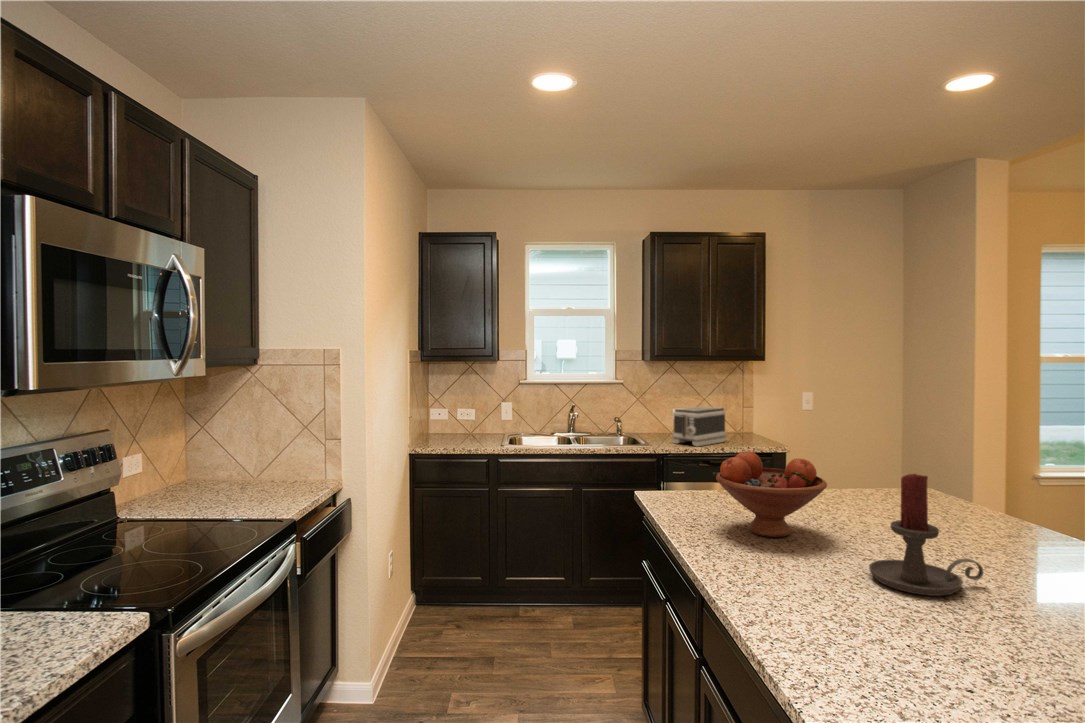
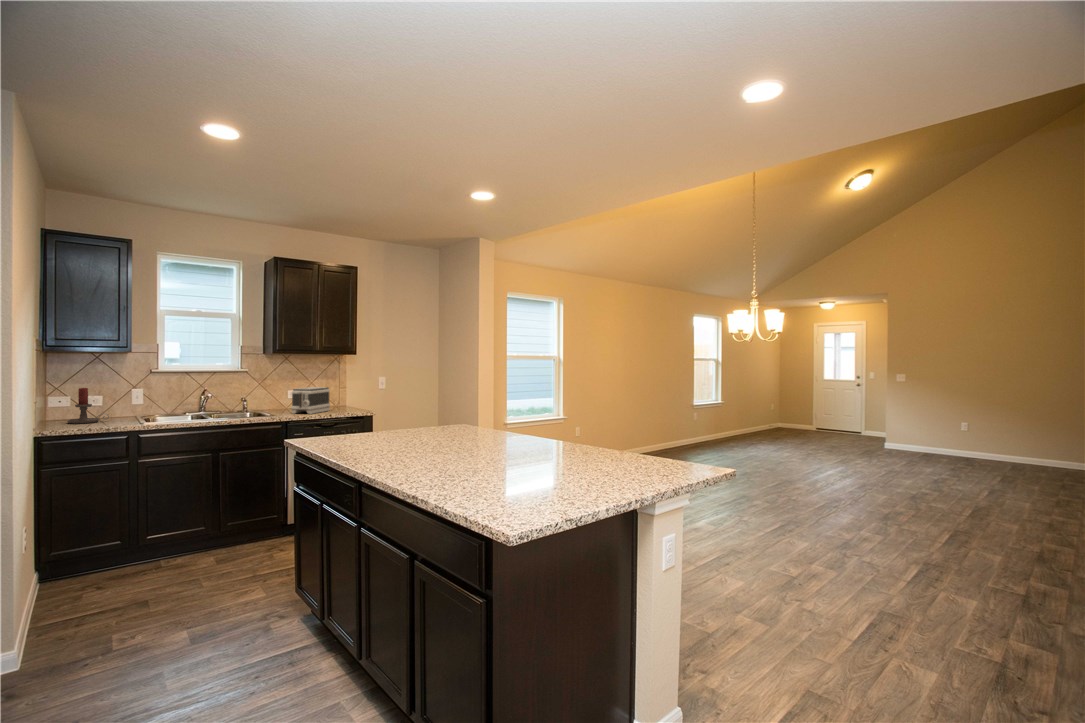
fruit bowl: present [716,451,827,537] -> none [339,400,394,440]
candle holder: present [869,474,983,596] -> present [67,388,109,424]

